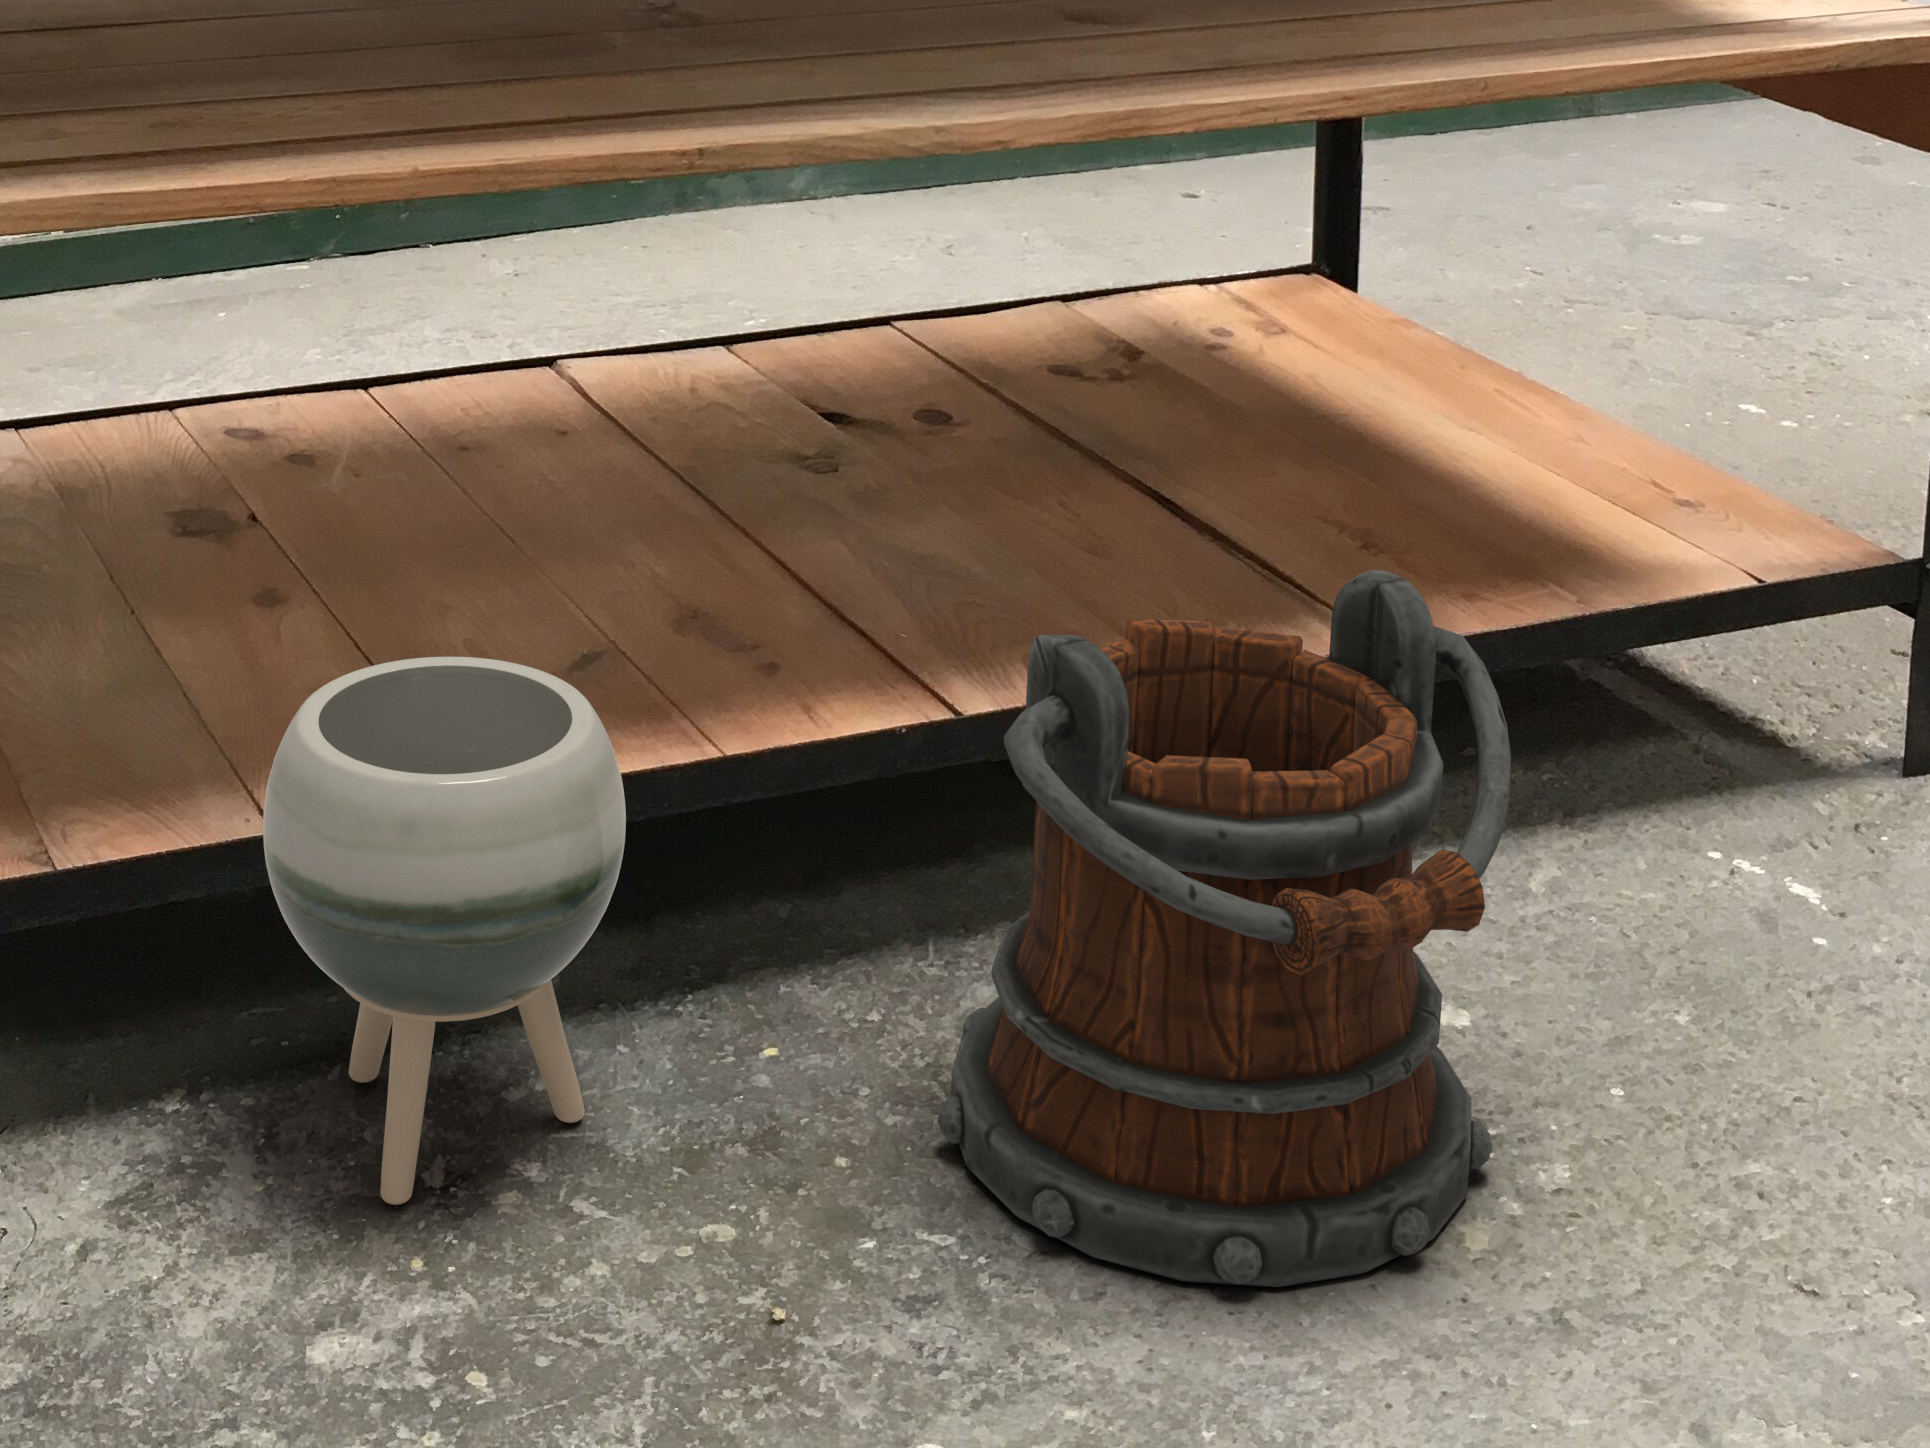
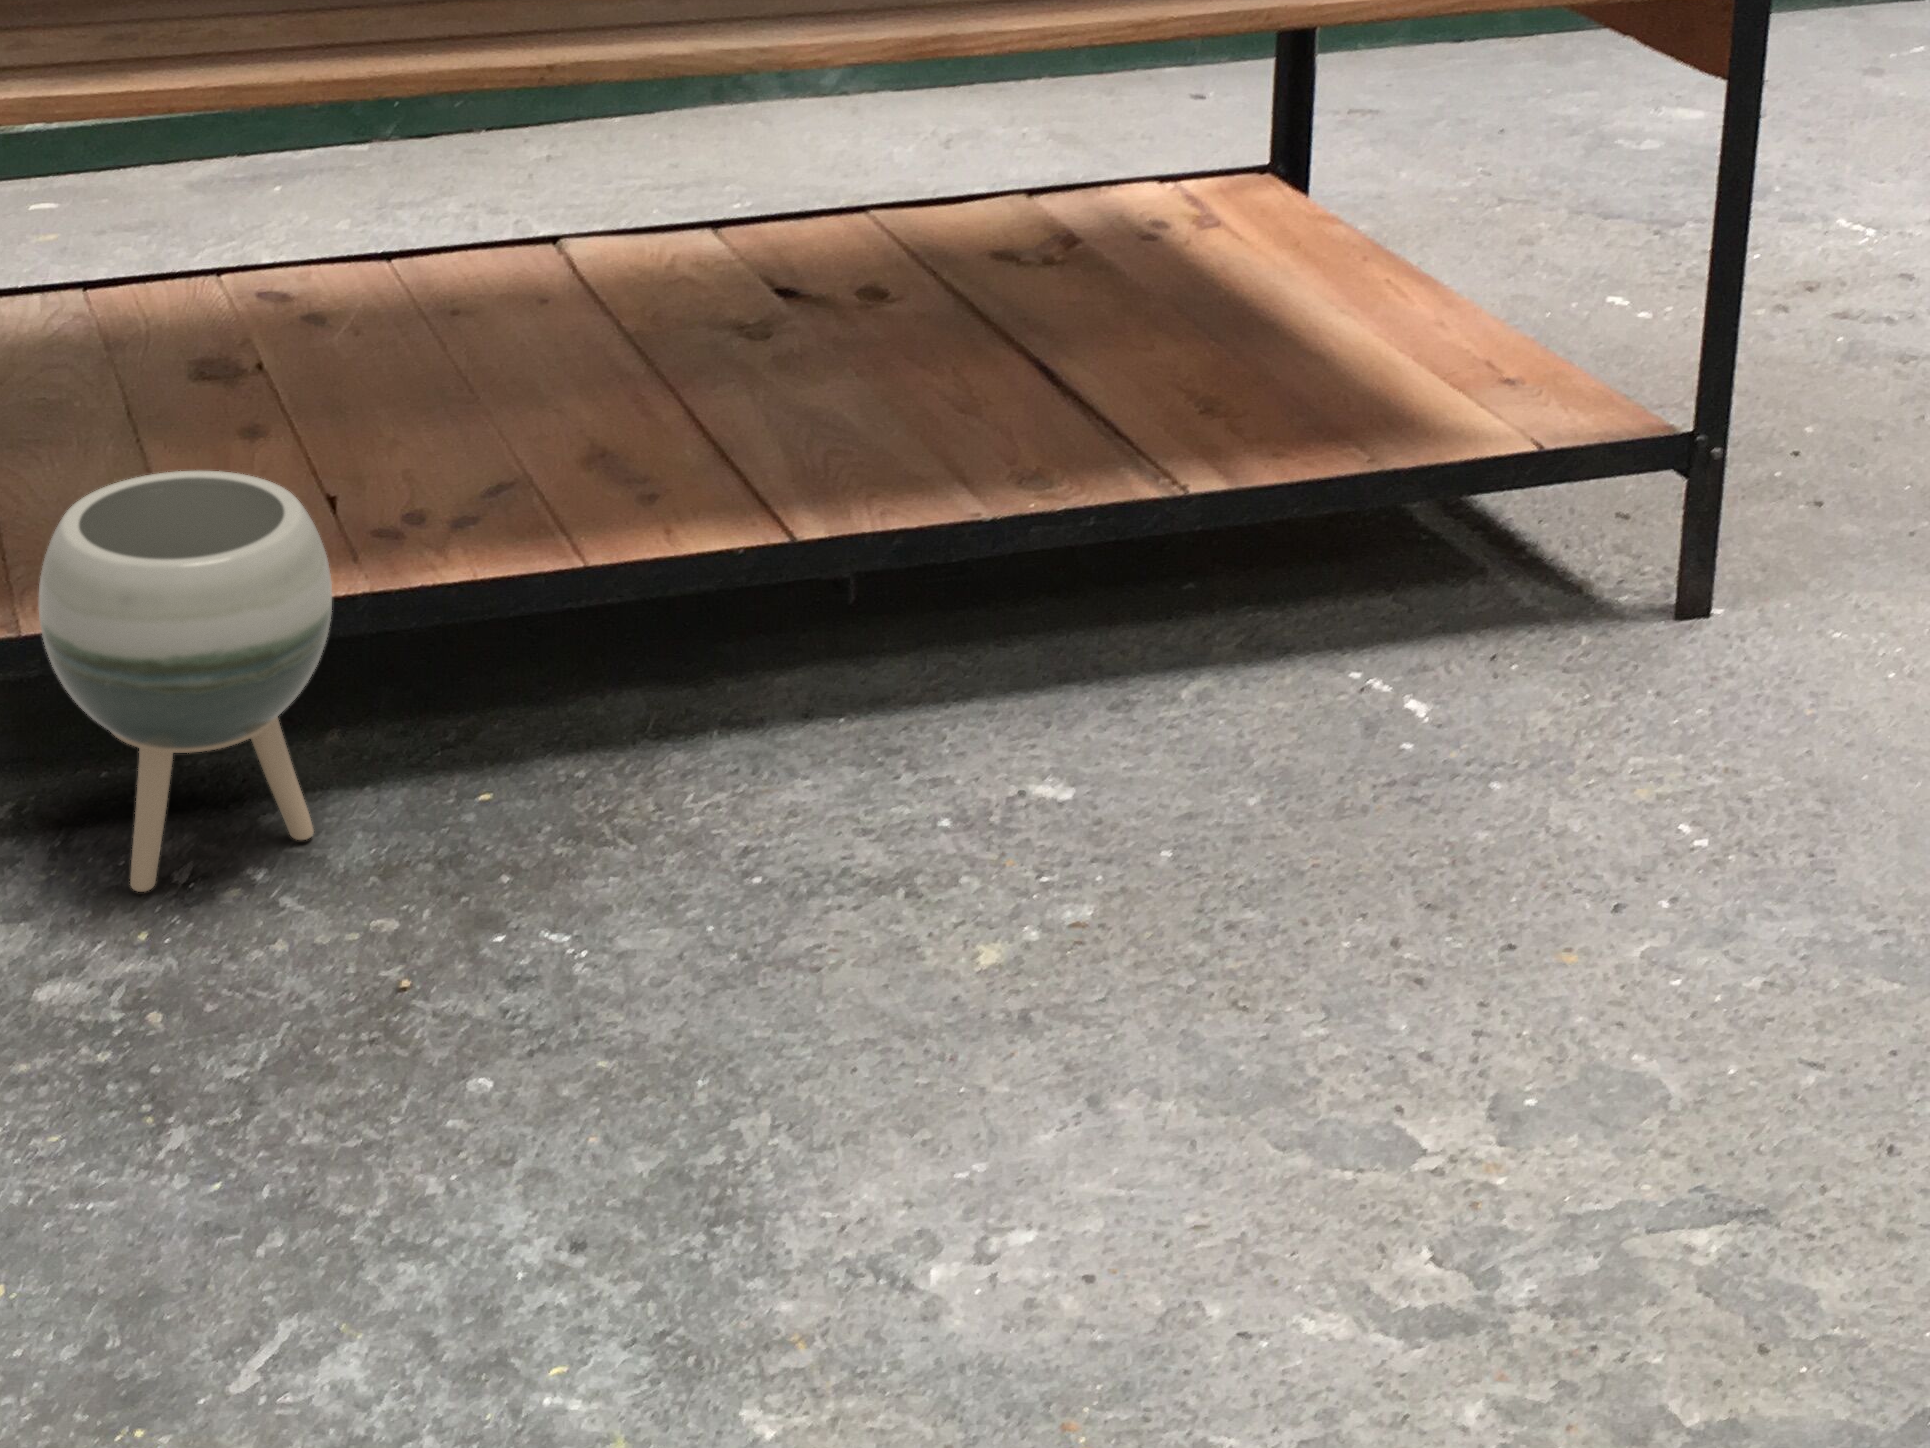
bucket: present [938,570,1511,1287] -> none [583,423,1045,985]

